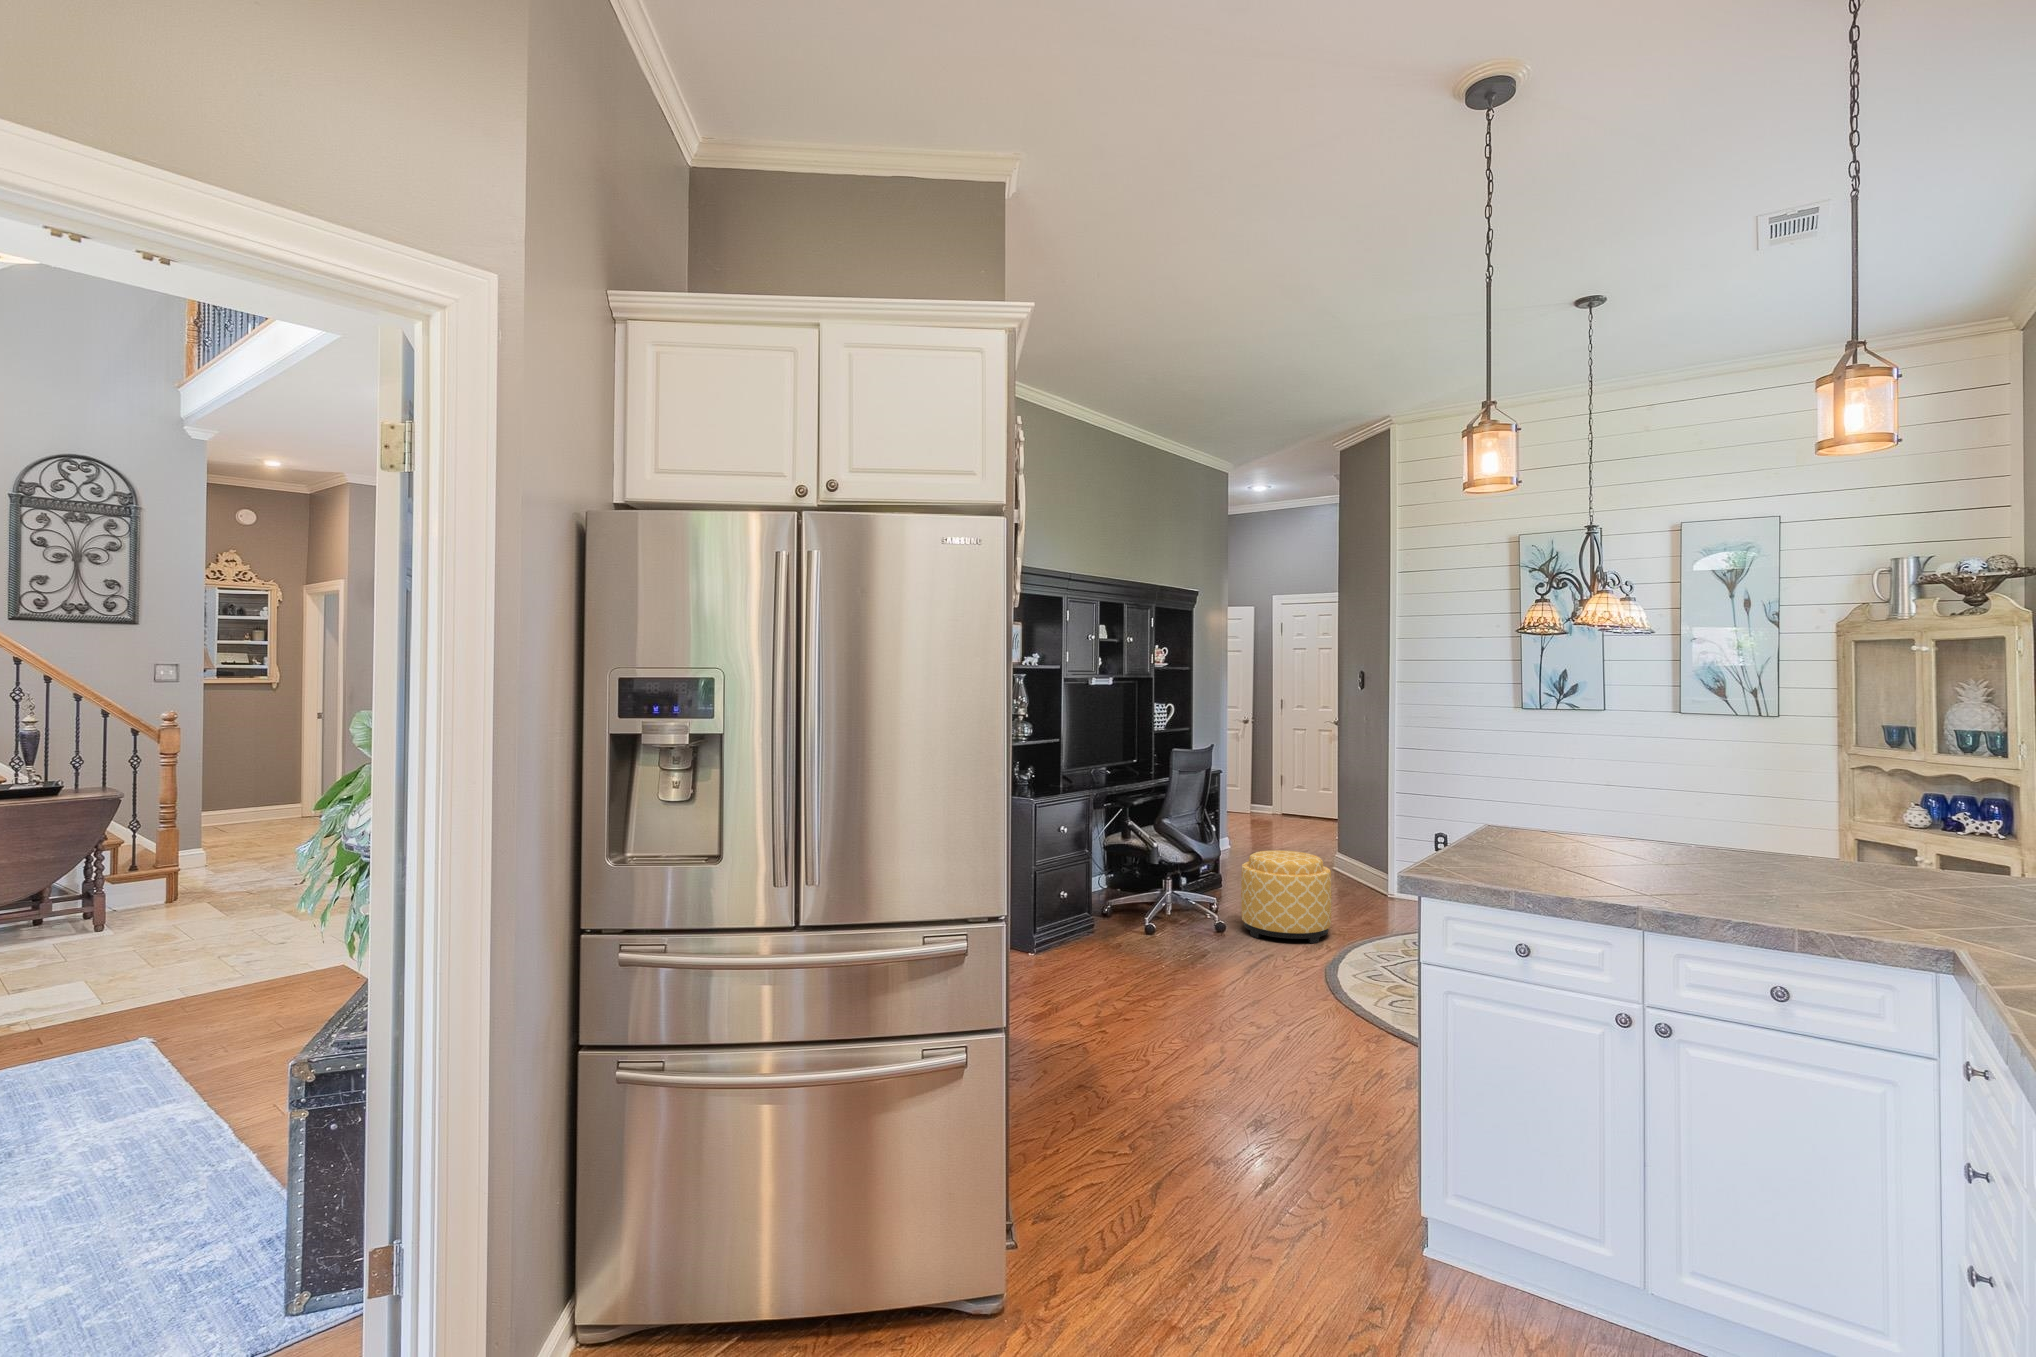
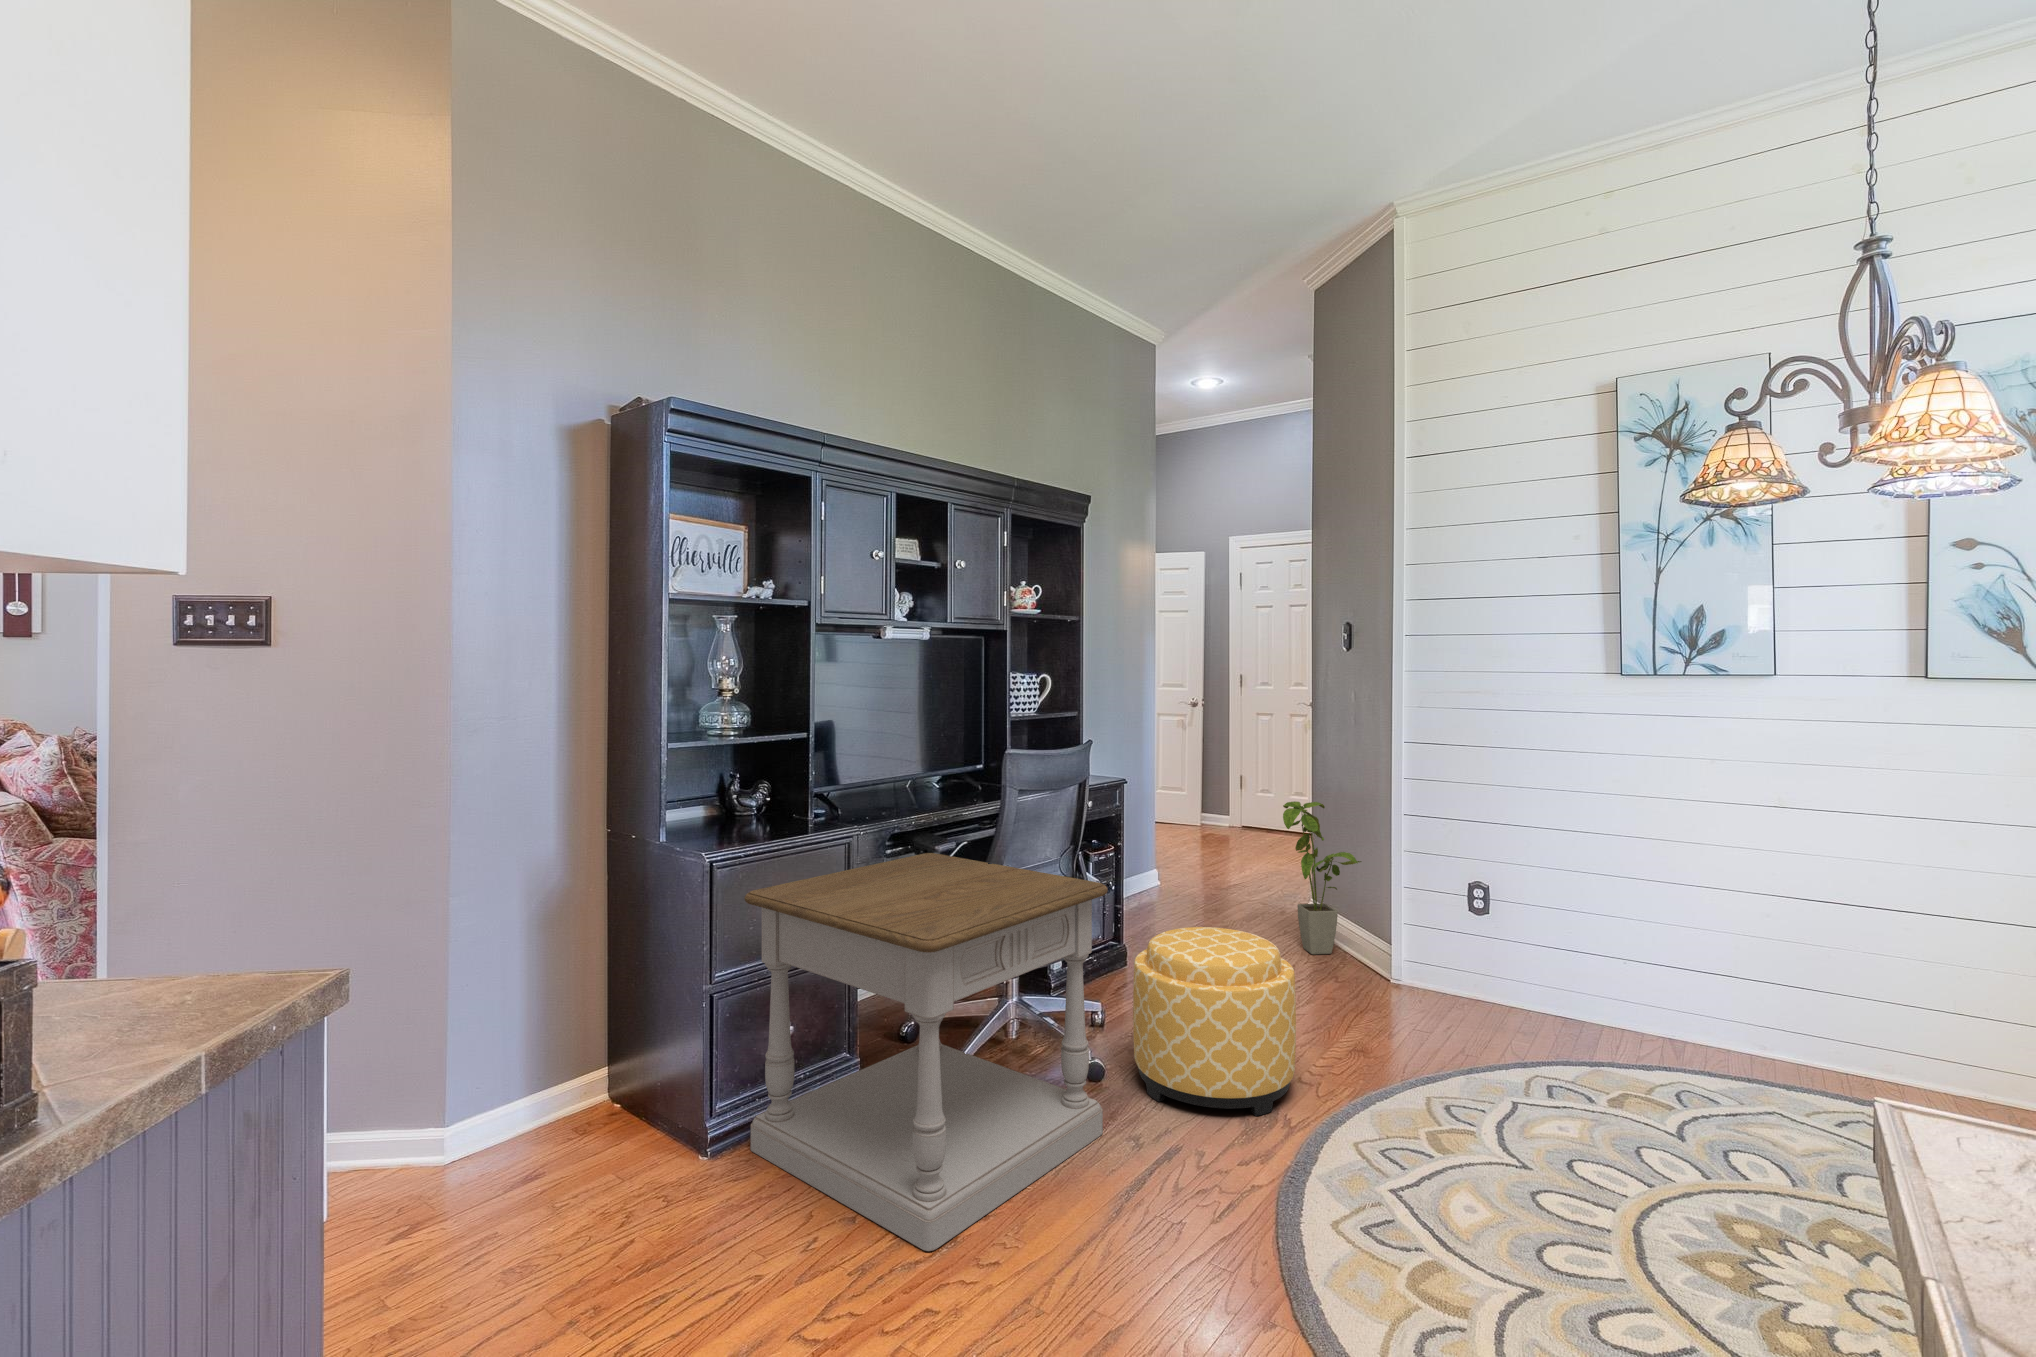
house plant: none [1320,786,1370,883] -> present [1283,801,1361,954]
side table: none [1052,807,1234,979] -> present [744,853,1108,1251]

